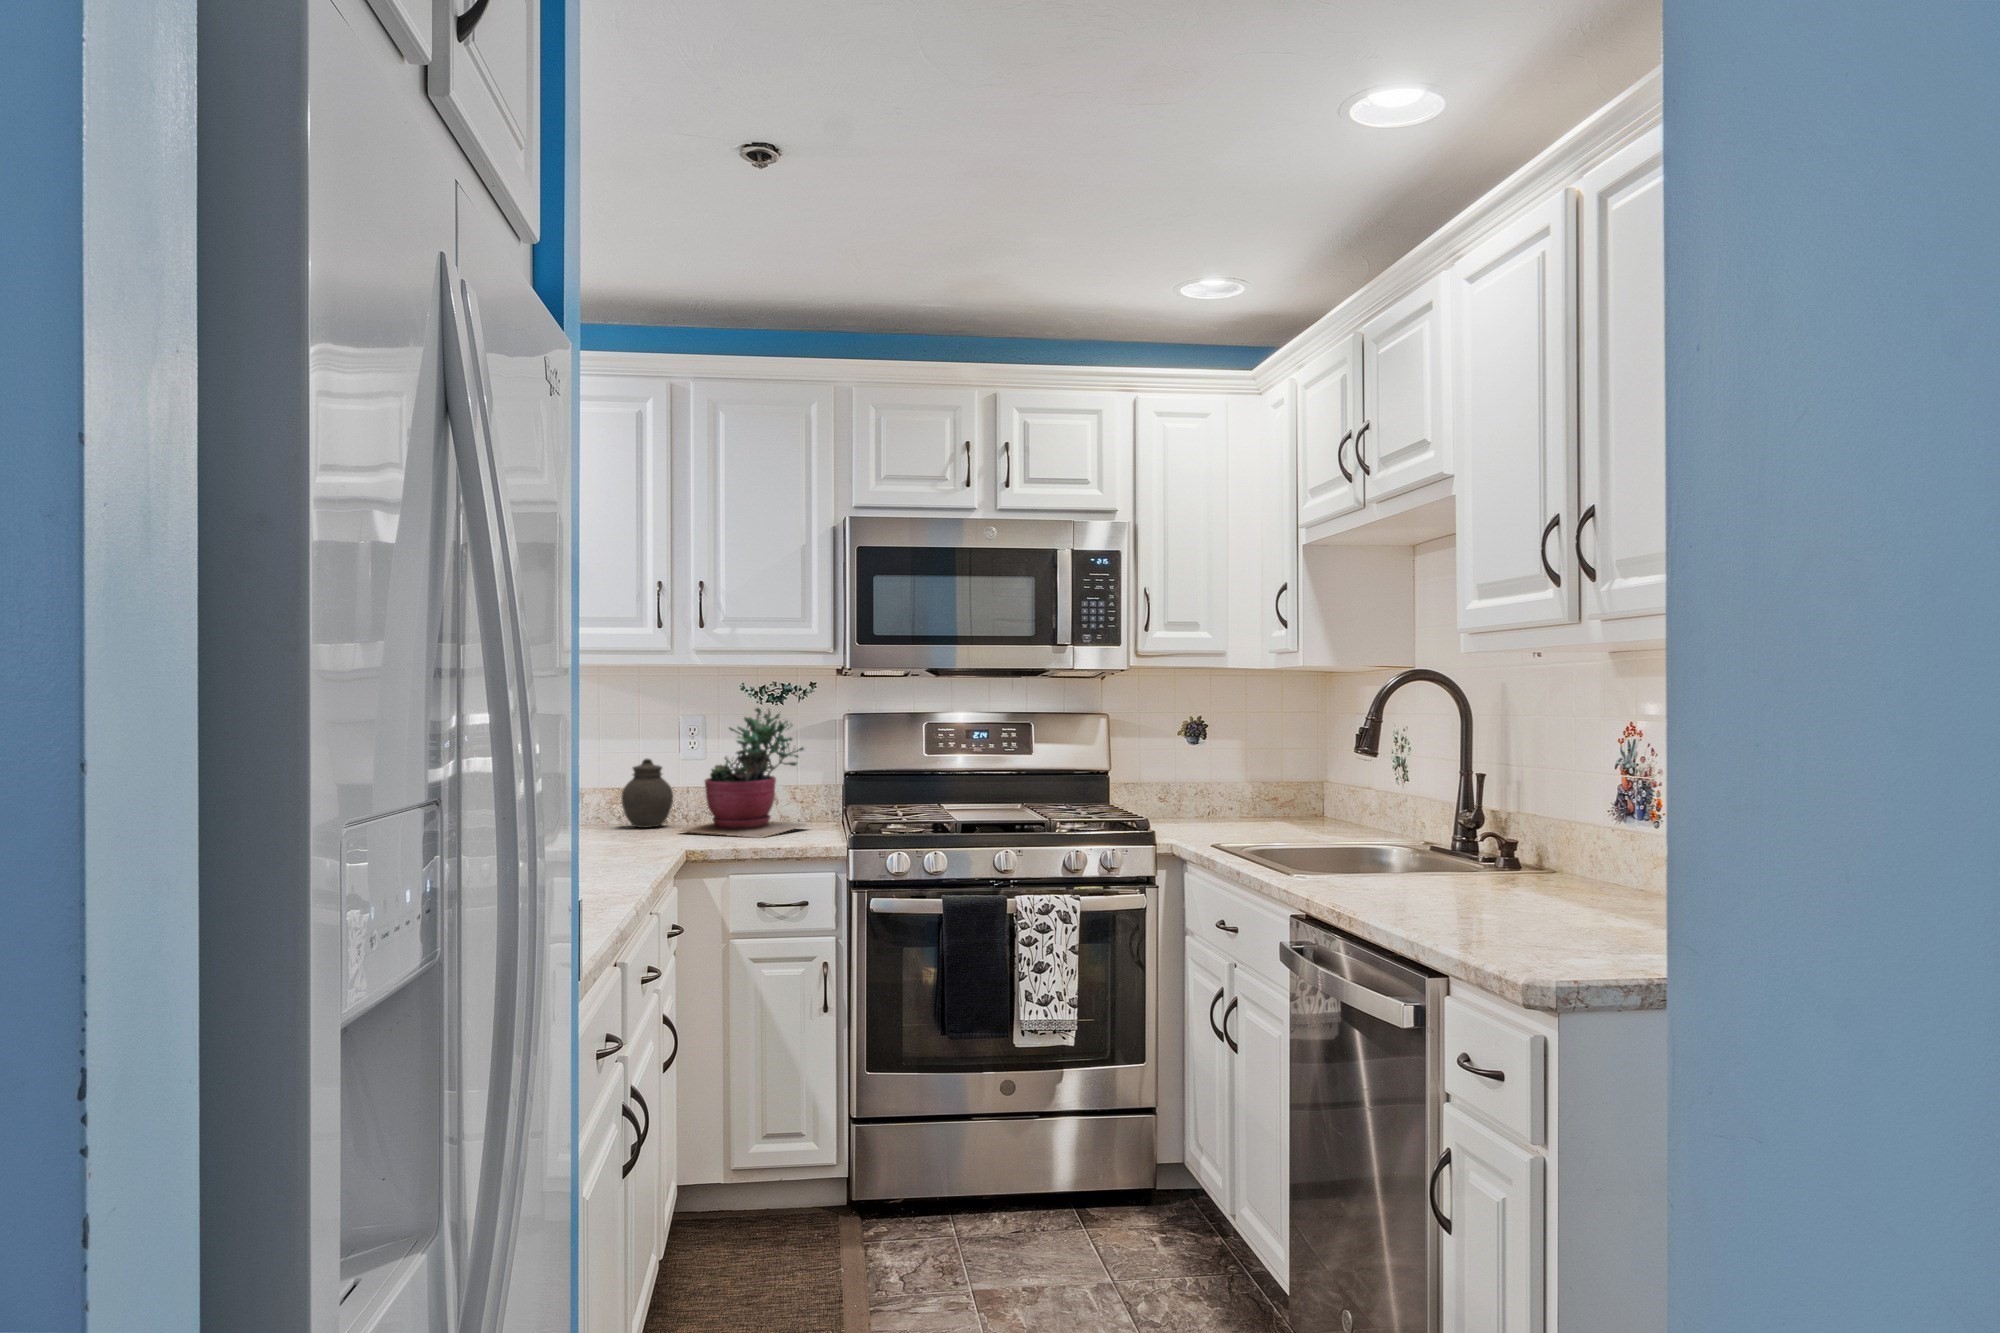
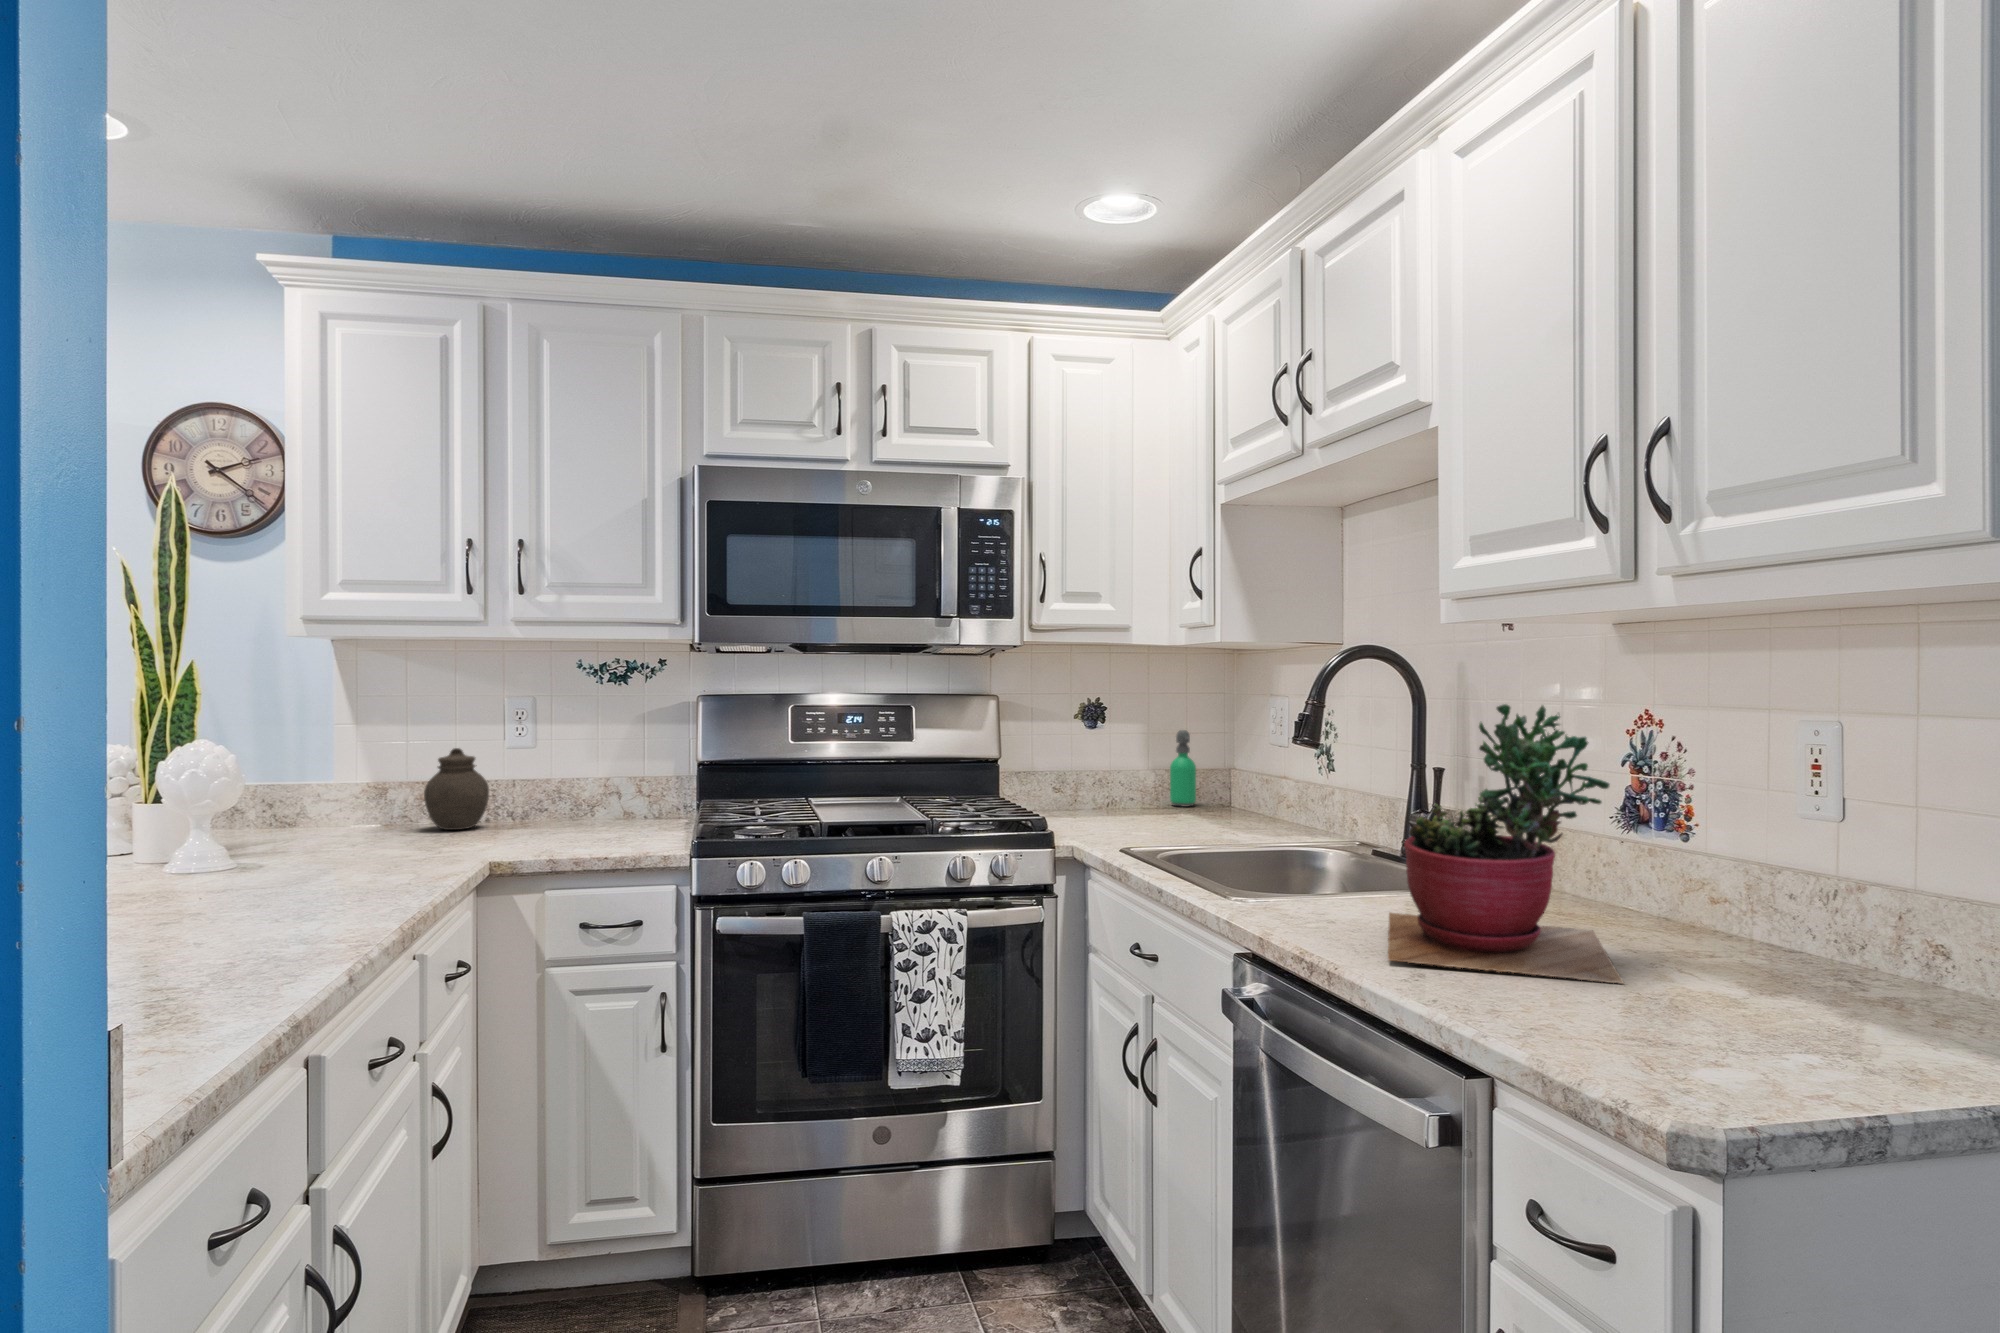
succulent plant: present [681,708,807,838] -> present [1388,704,1624,984]
soap dispenser: none [1267,747,1292,817] -> present [1170,730,1196,806]

